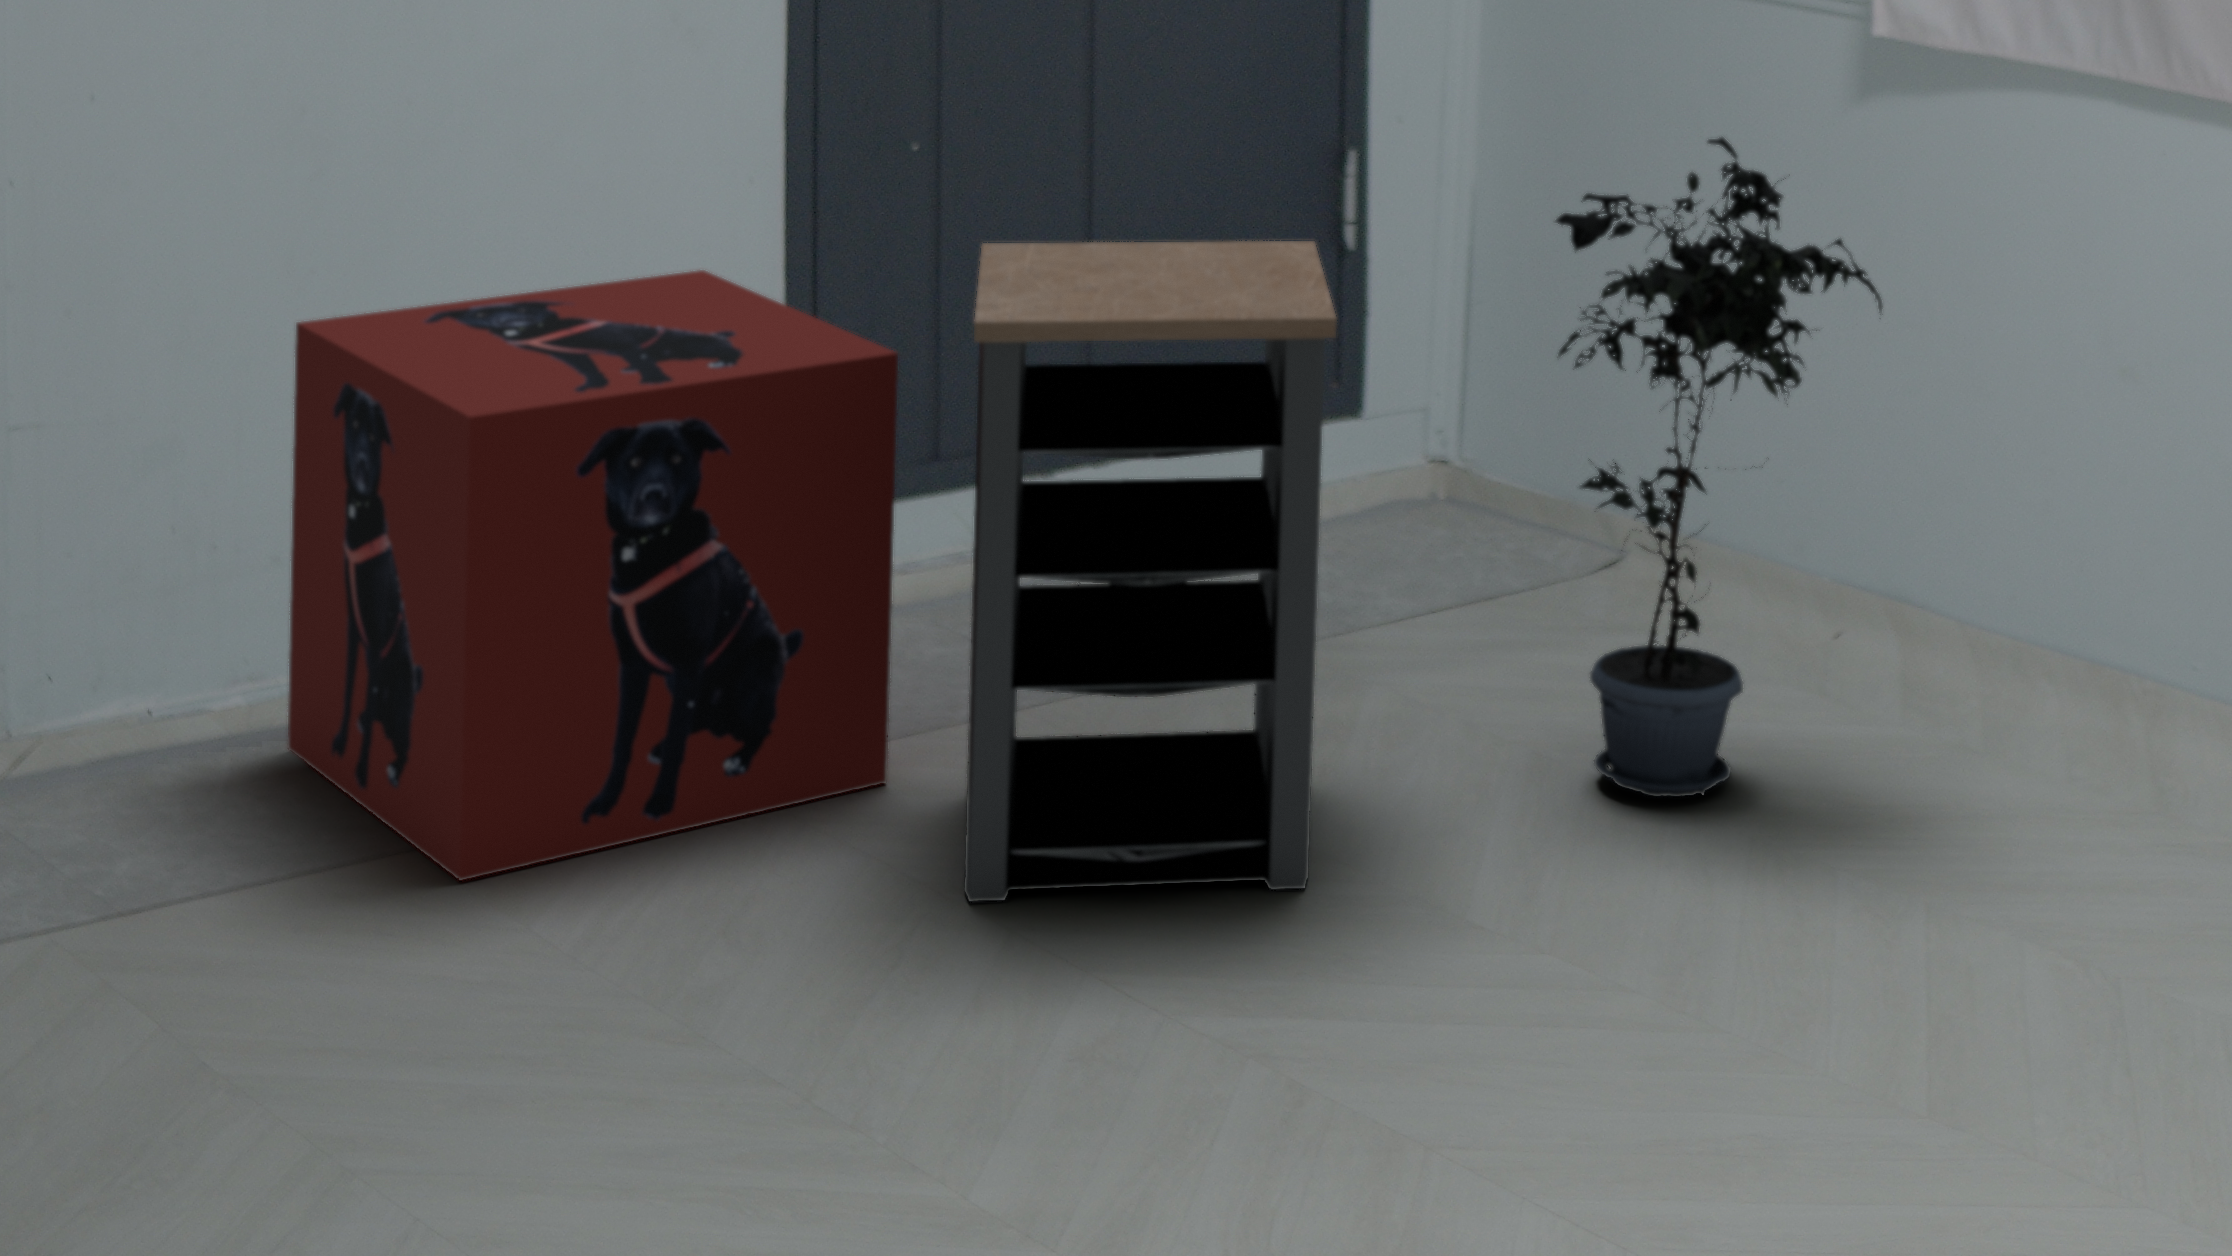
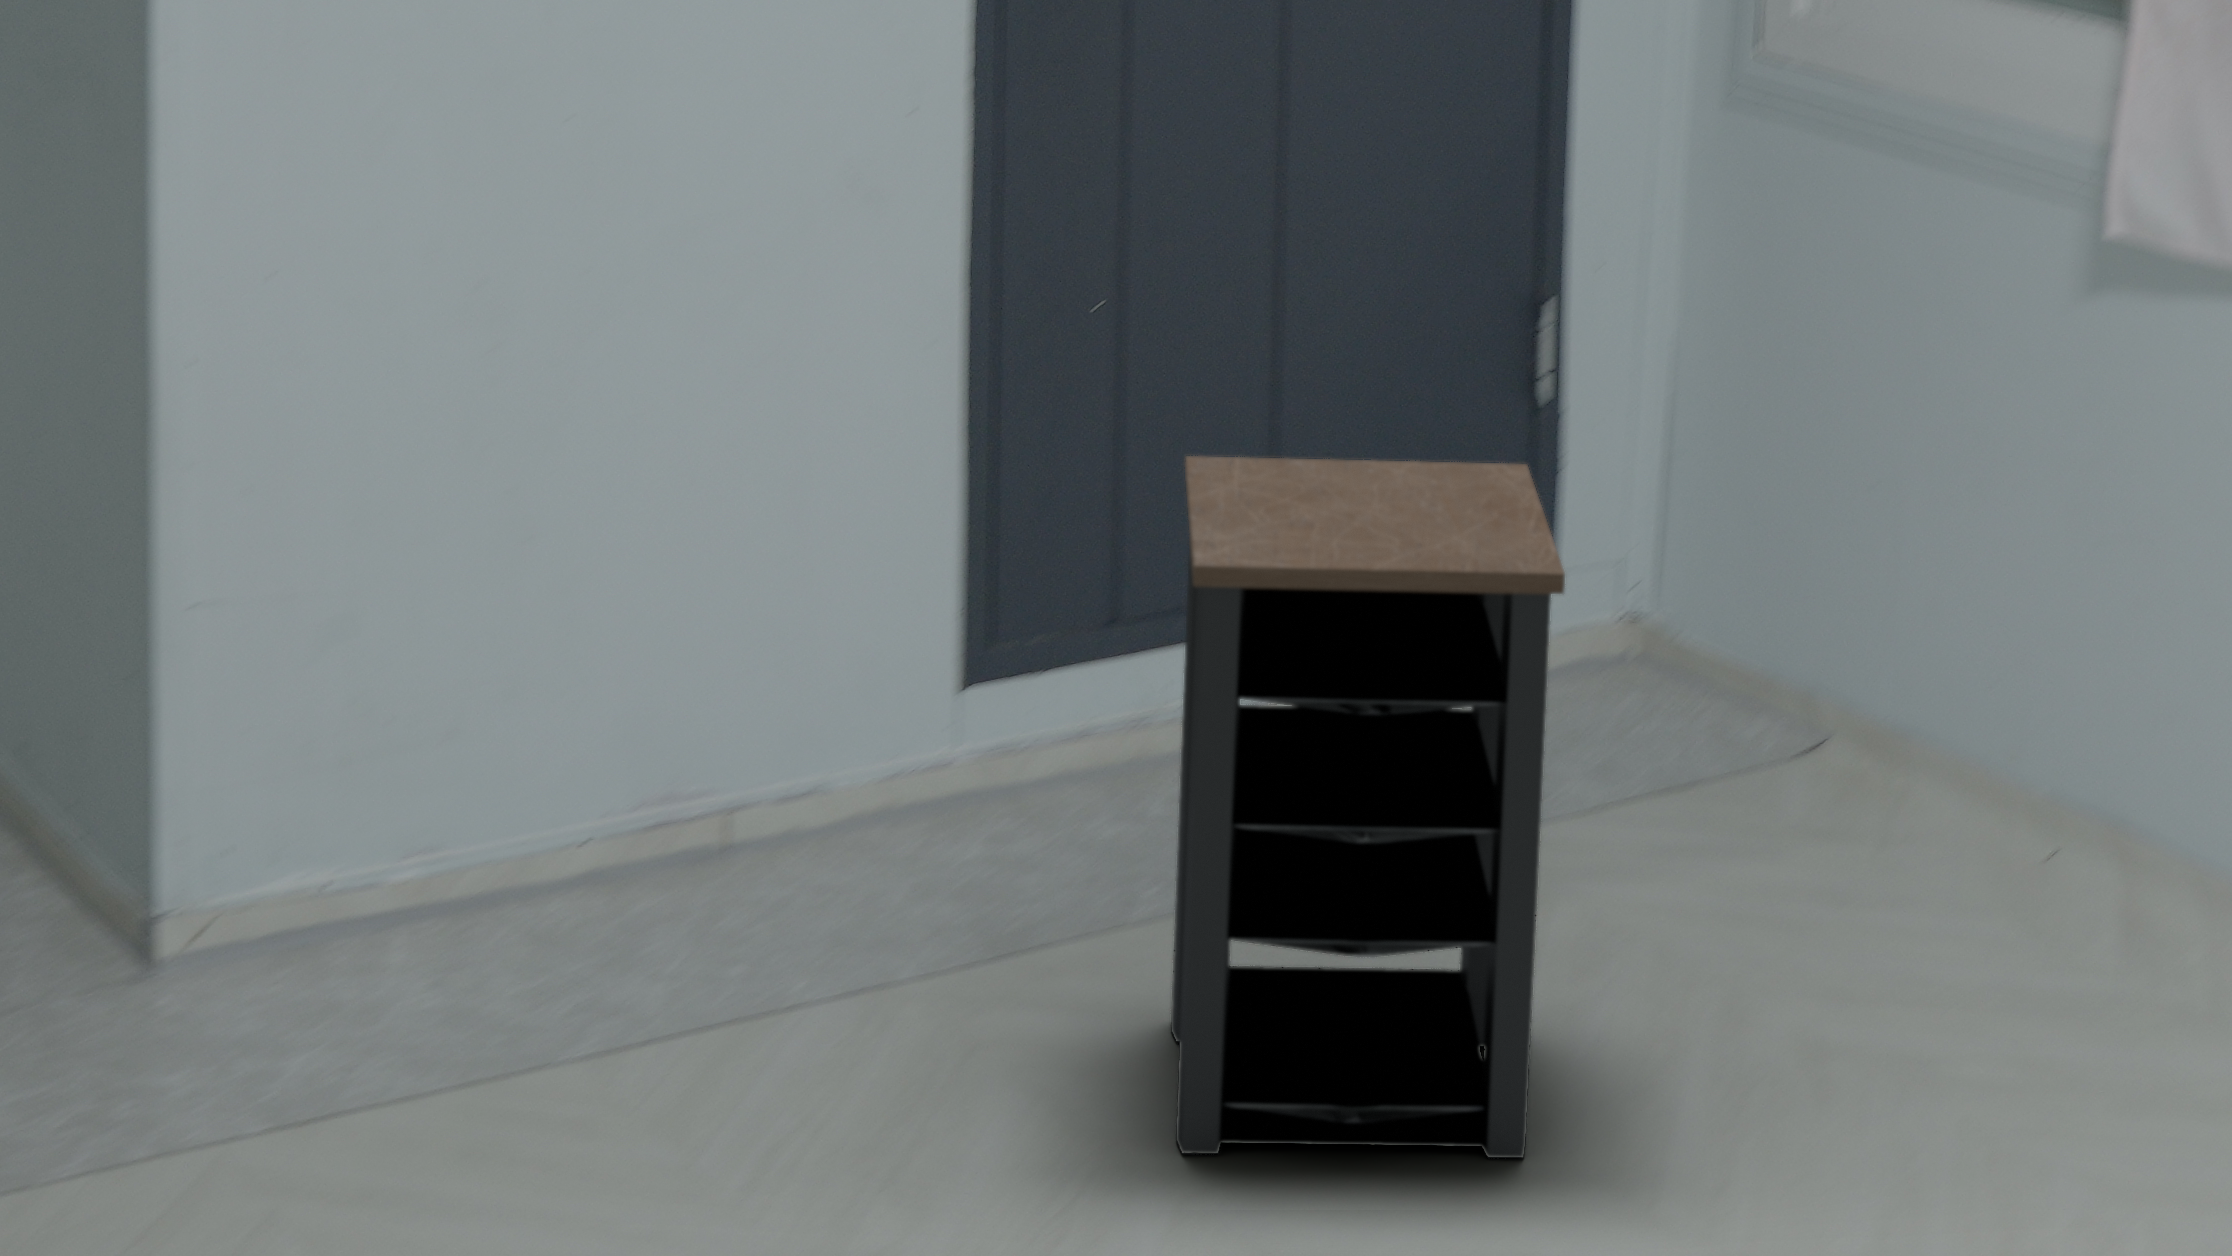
potted plant: present [1556,137,1883,797] -> none [1775,368,2138,1068]
storage box: present [288,270,898,880] -> none [489,447,1100,1097]

